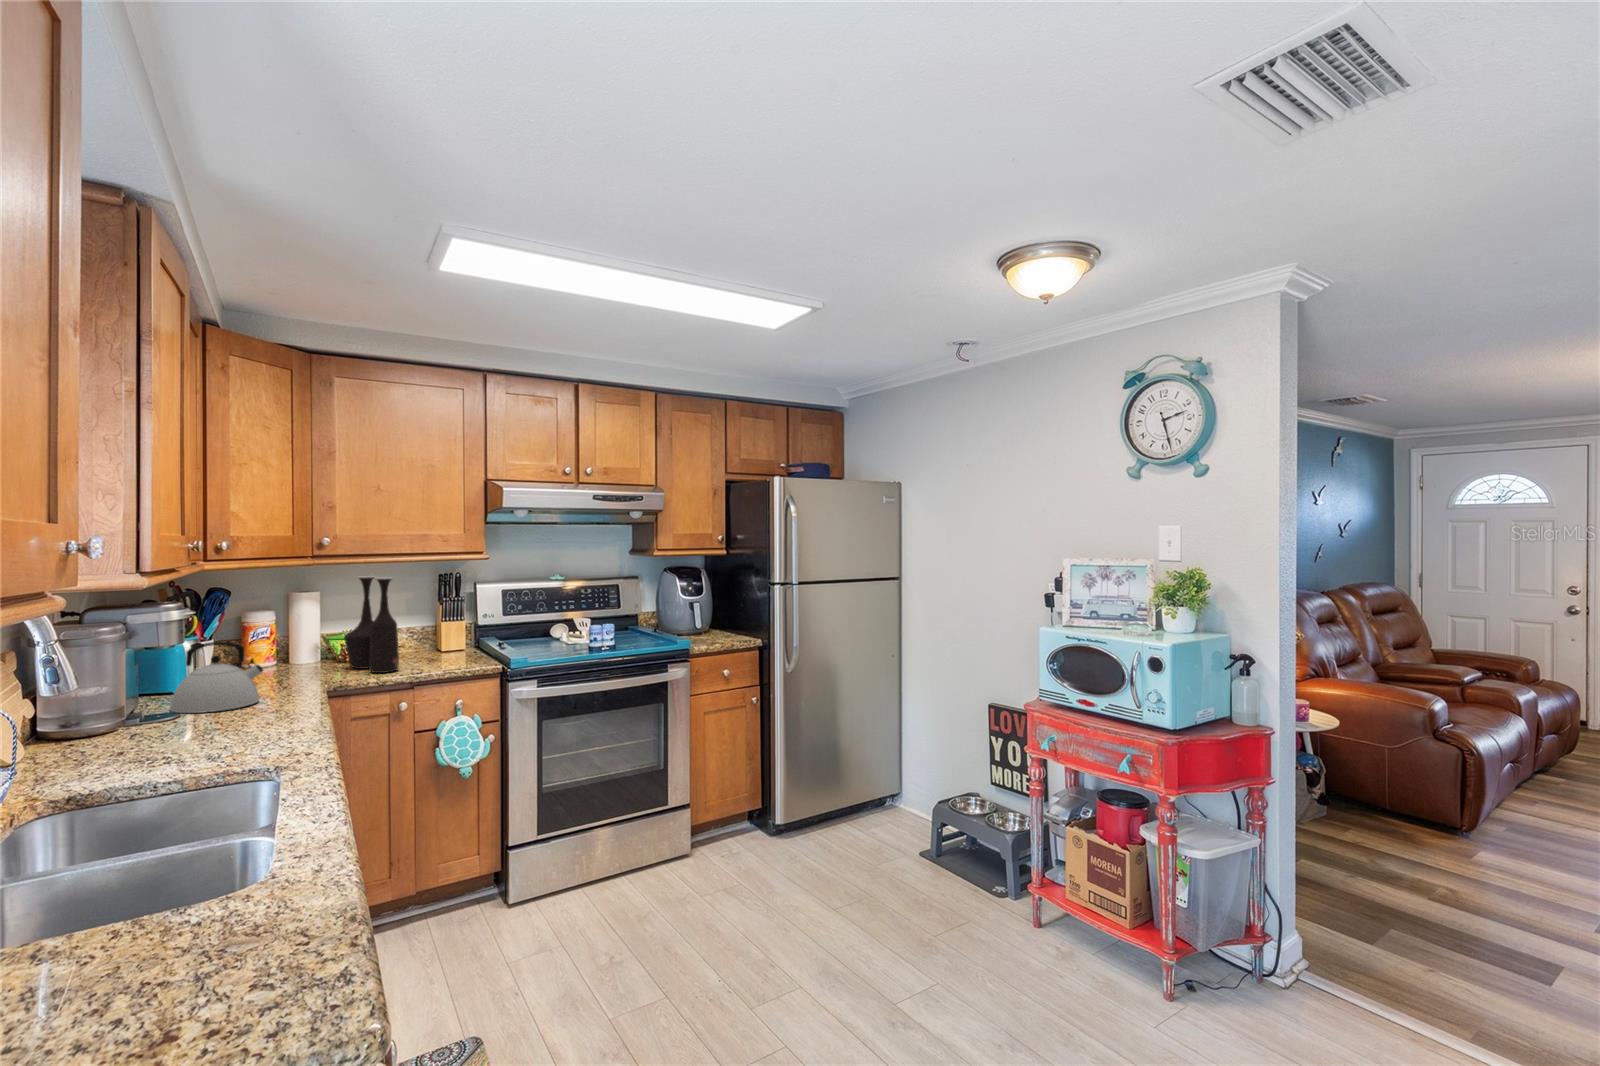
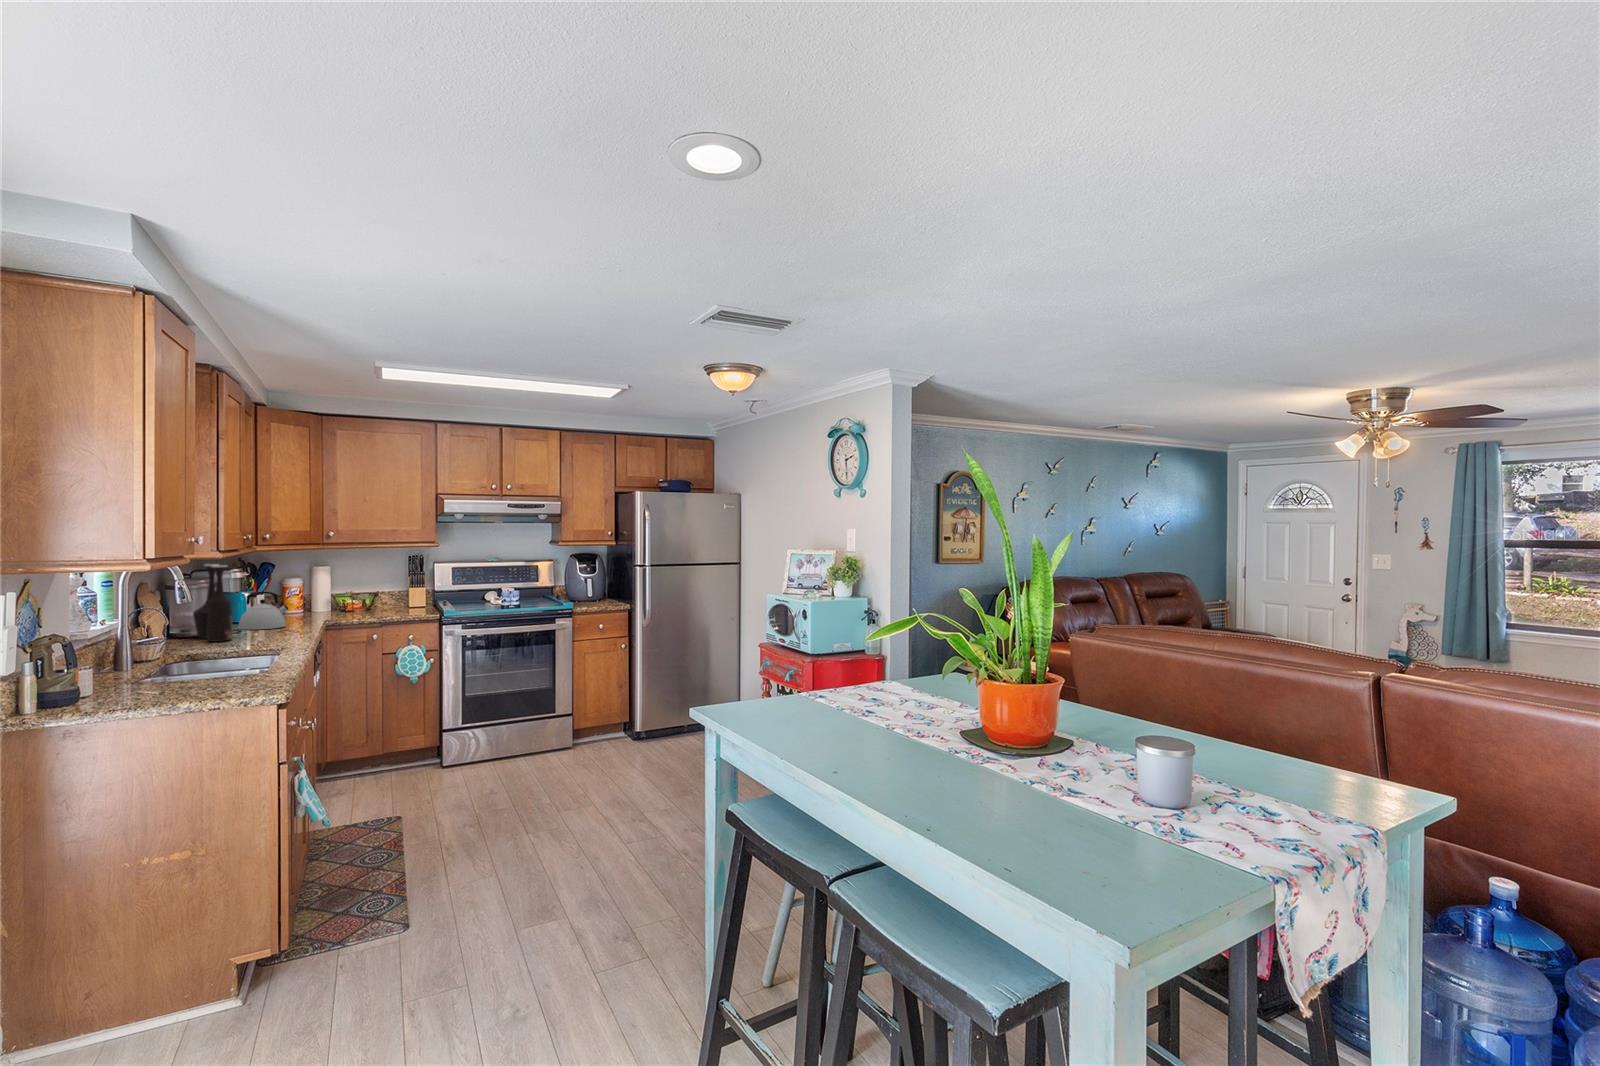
vase: present [344,576,399,673] -> present [193,564,233,642]

